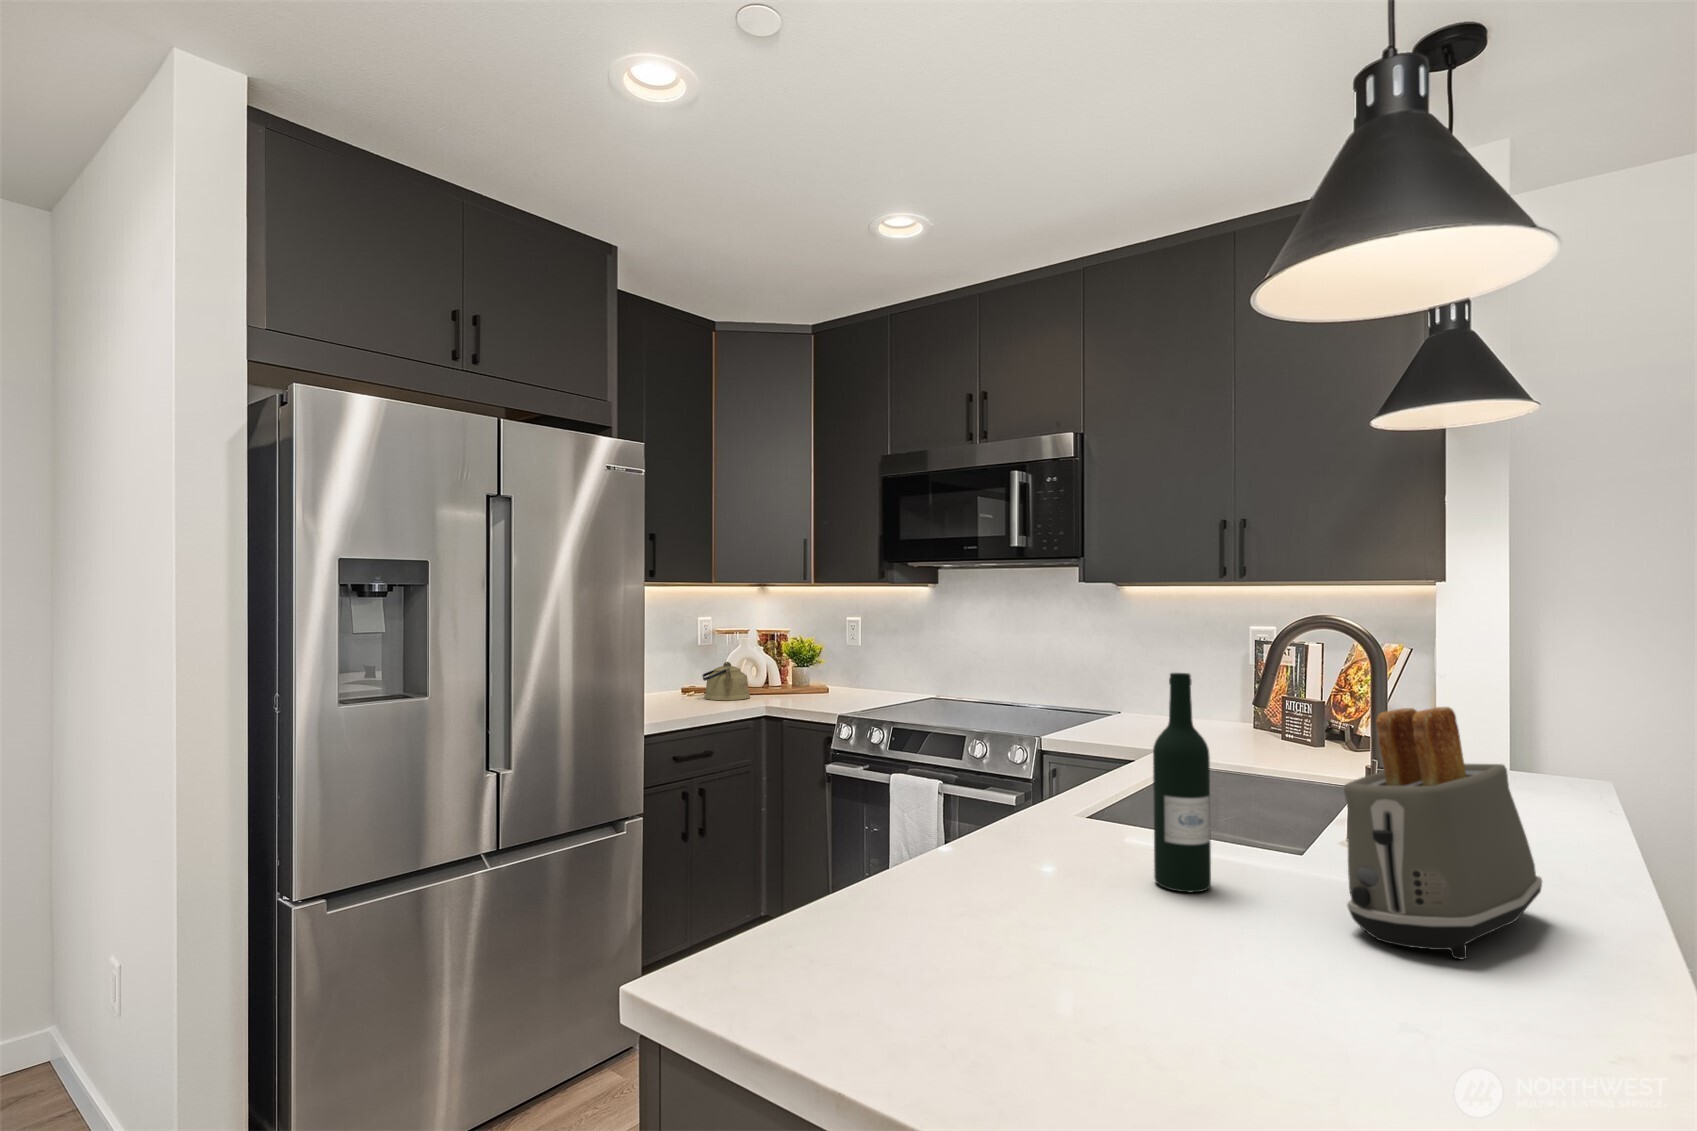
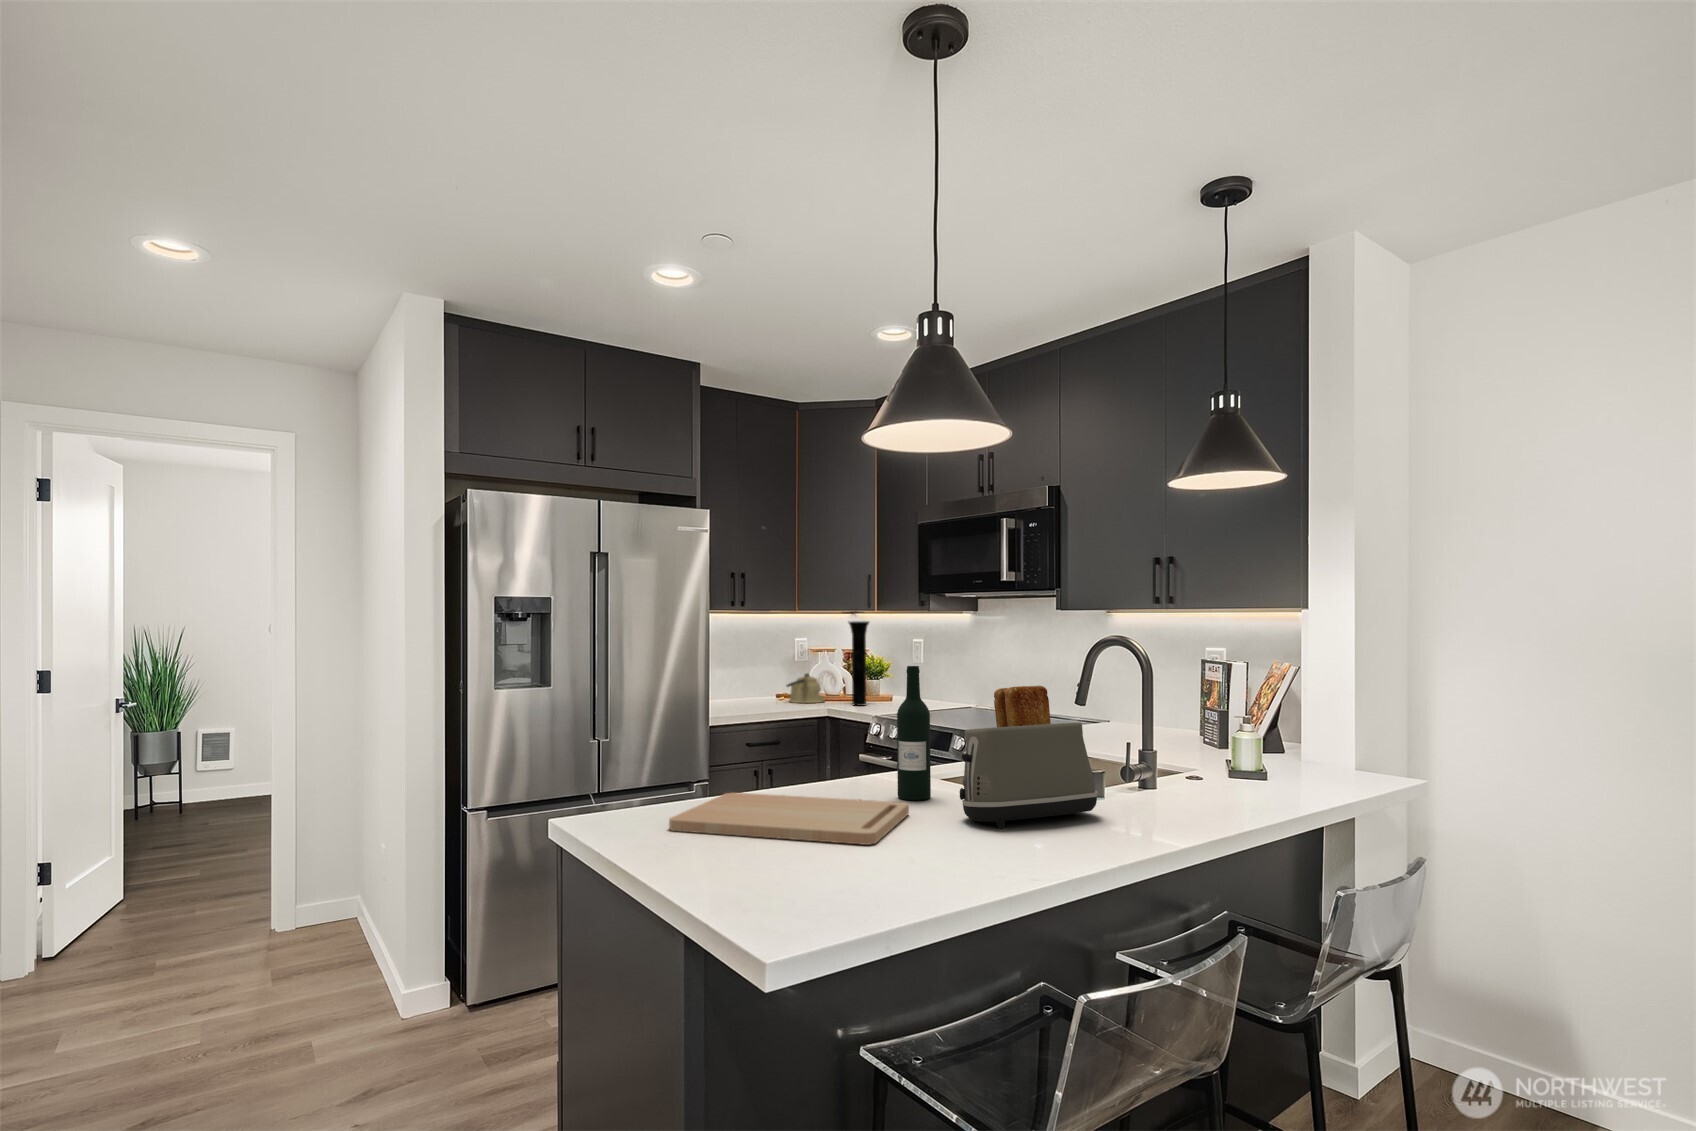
vase: none [787,597,815,702] -> present [848,621,869,706]
cutting board: none [913,906,1367,1044] -> present [669,793,909,845]

